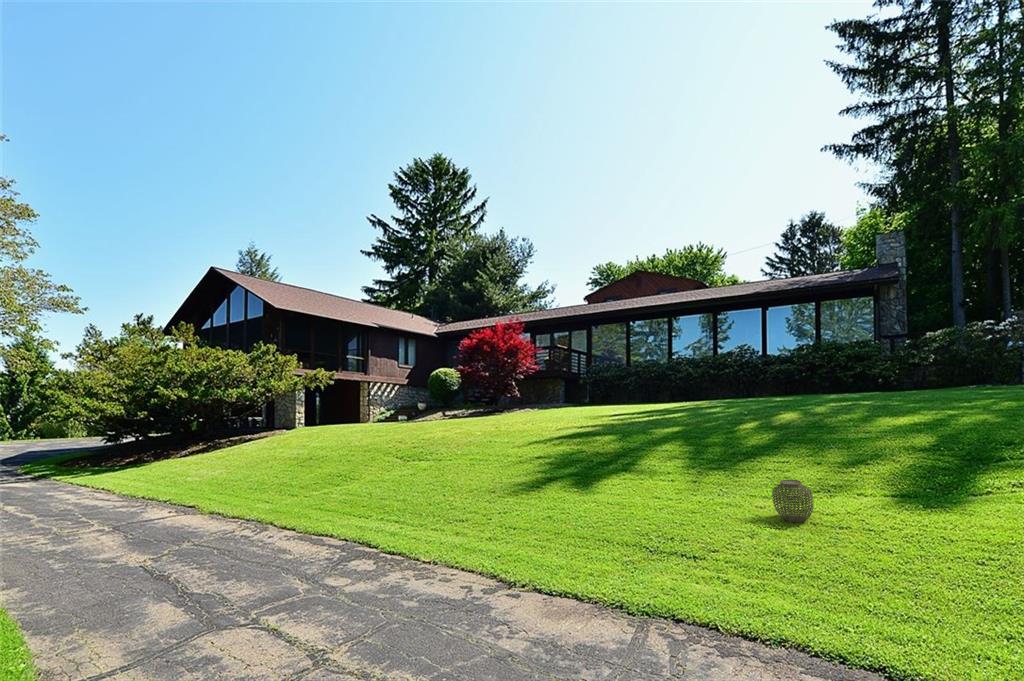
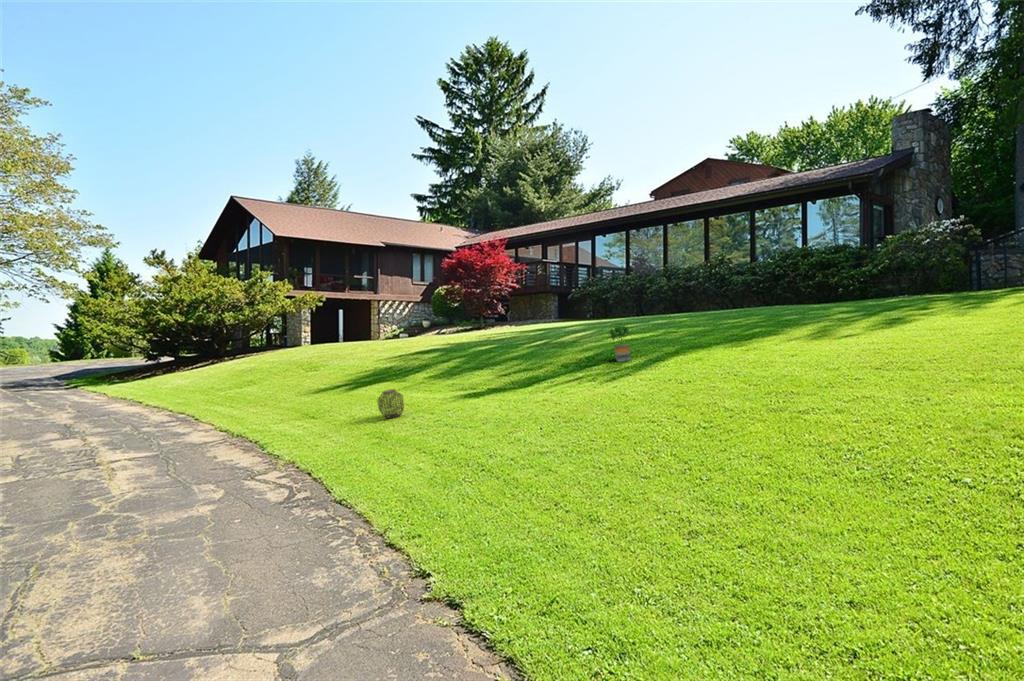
potted tree: none [957,398,993,442] -> present [609,326,632,362]

